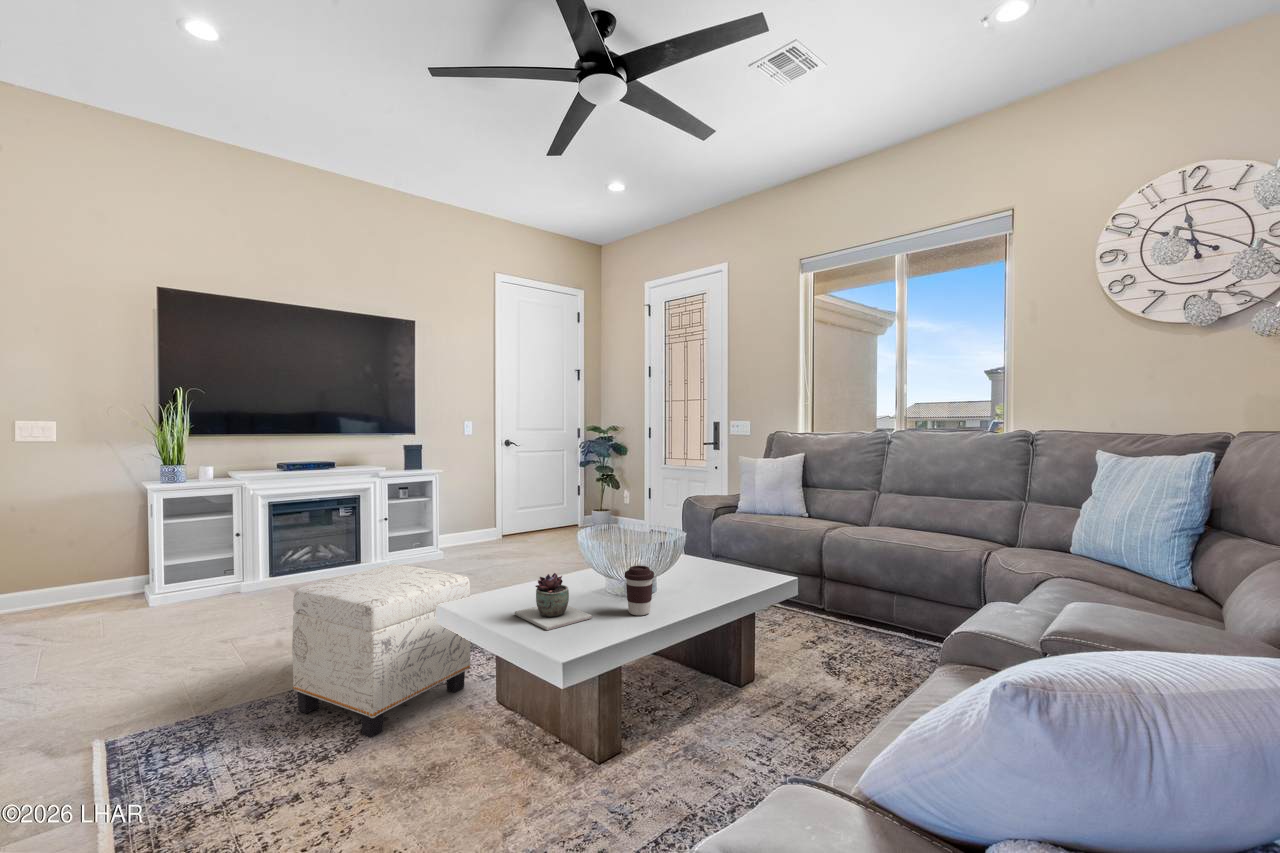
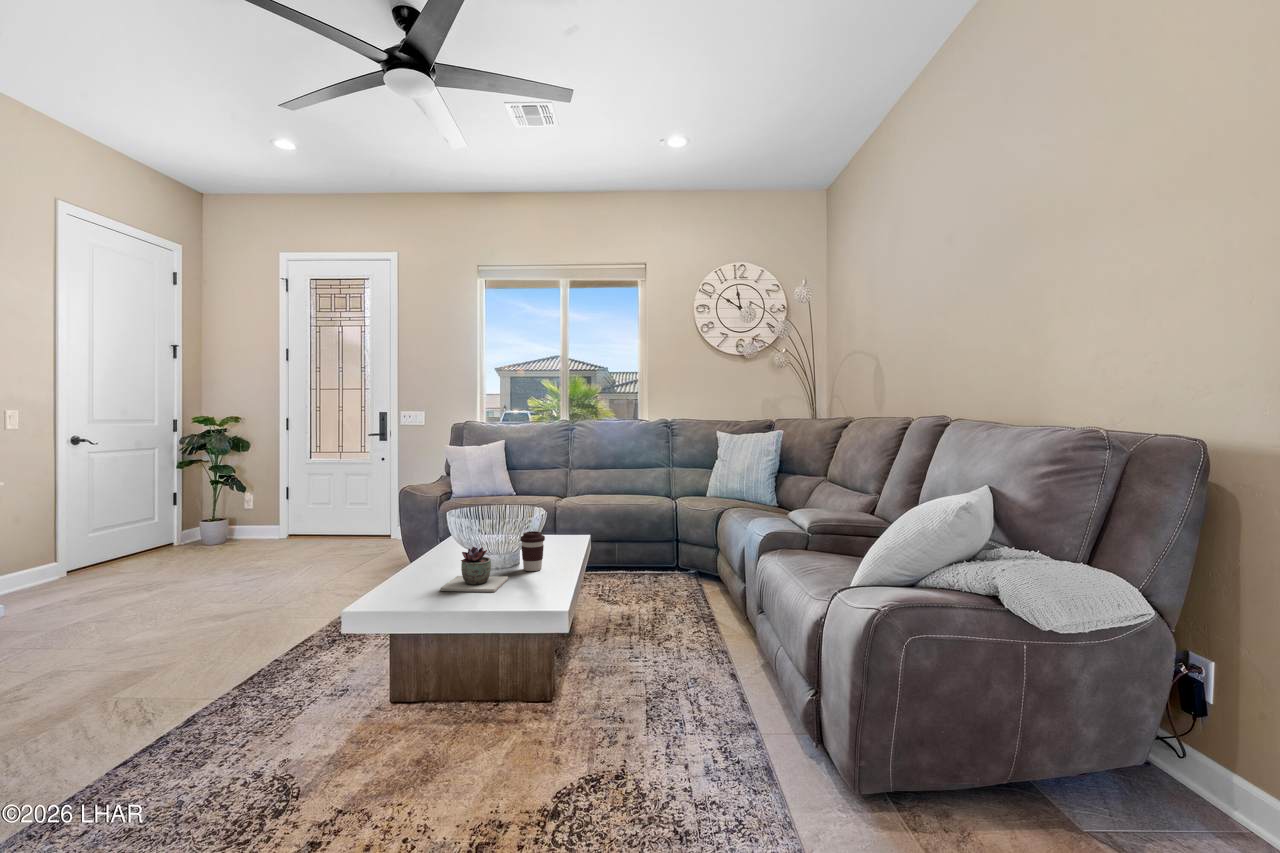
ottoman: present [292,565,470,738] -> none [129,576,334,779]

